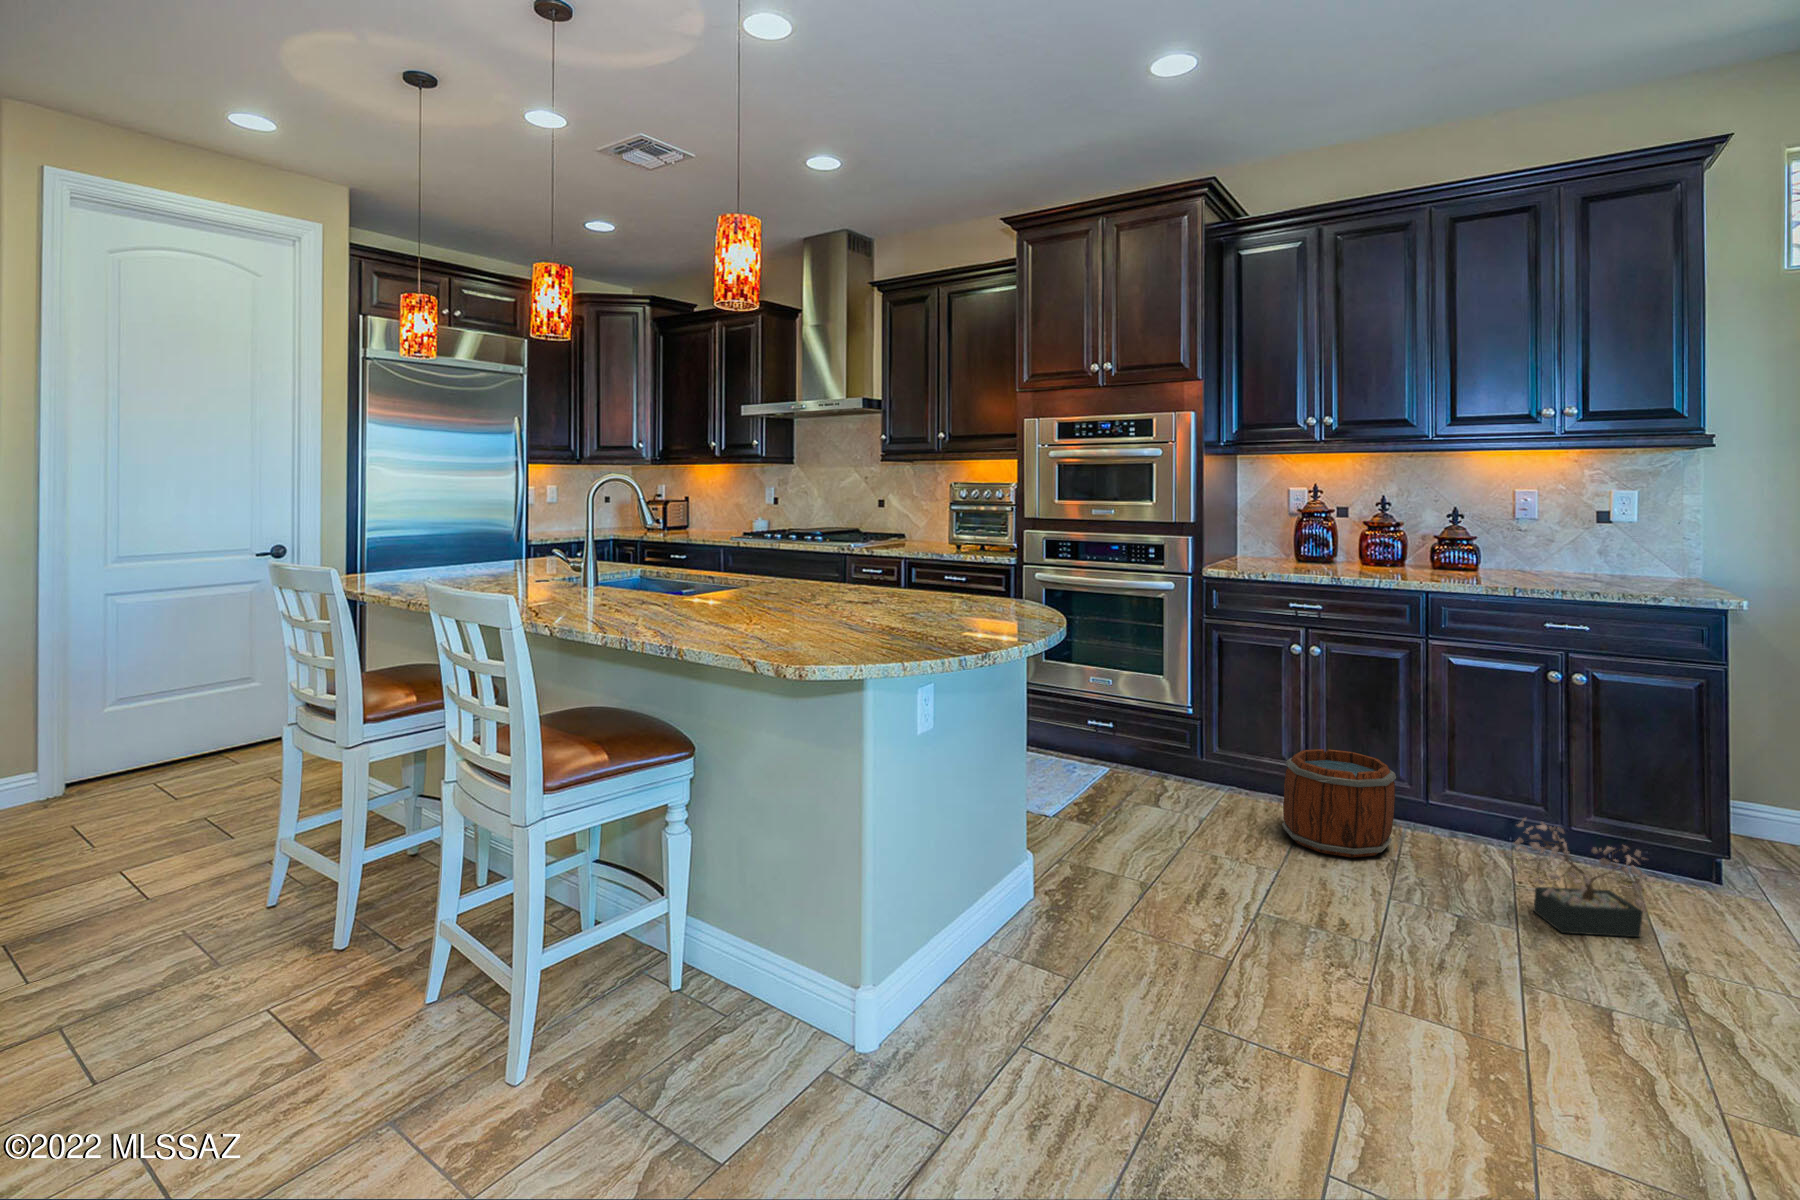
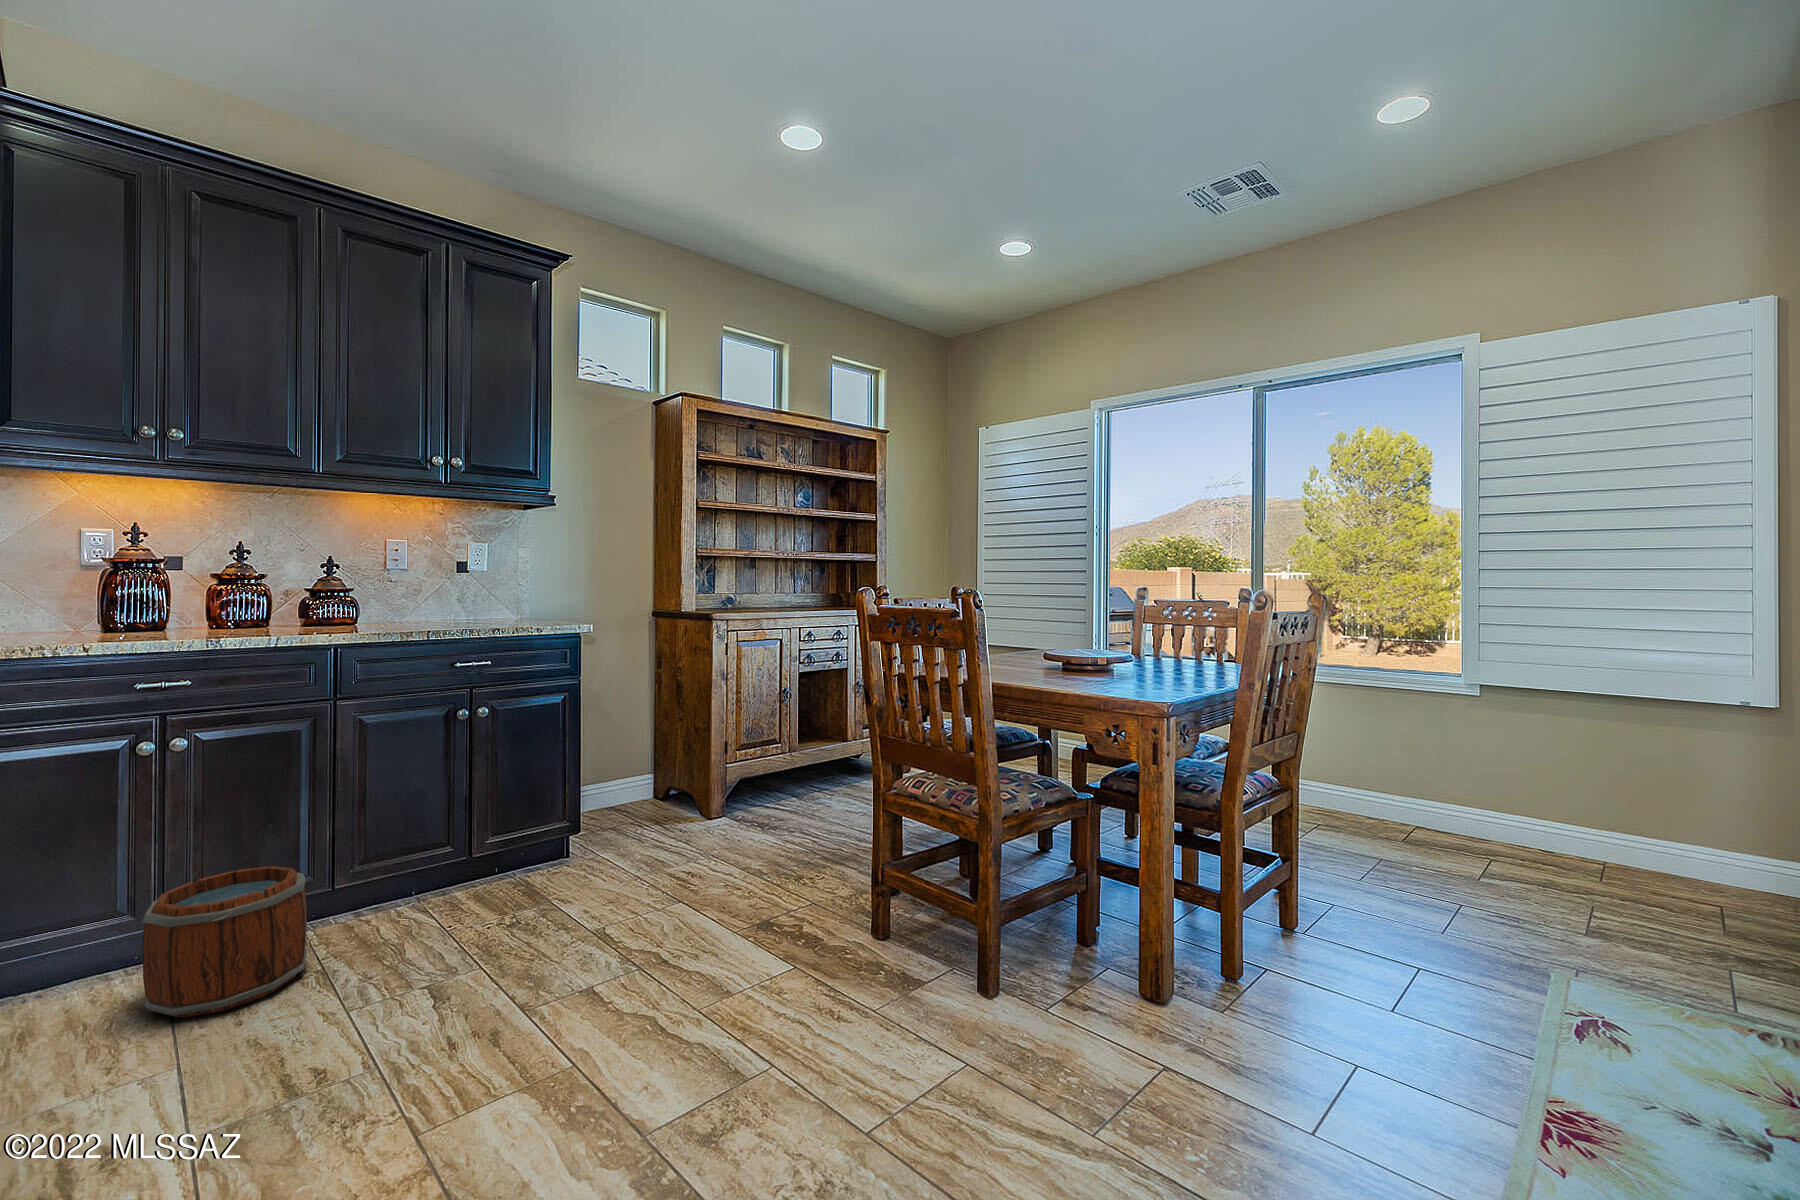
decorative plant: present [1512,818,1655,937] -> none [455,852,560,950]

